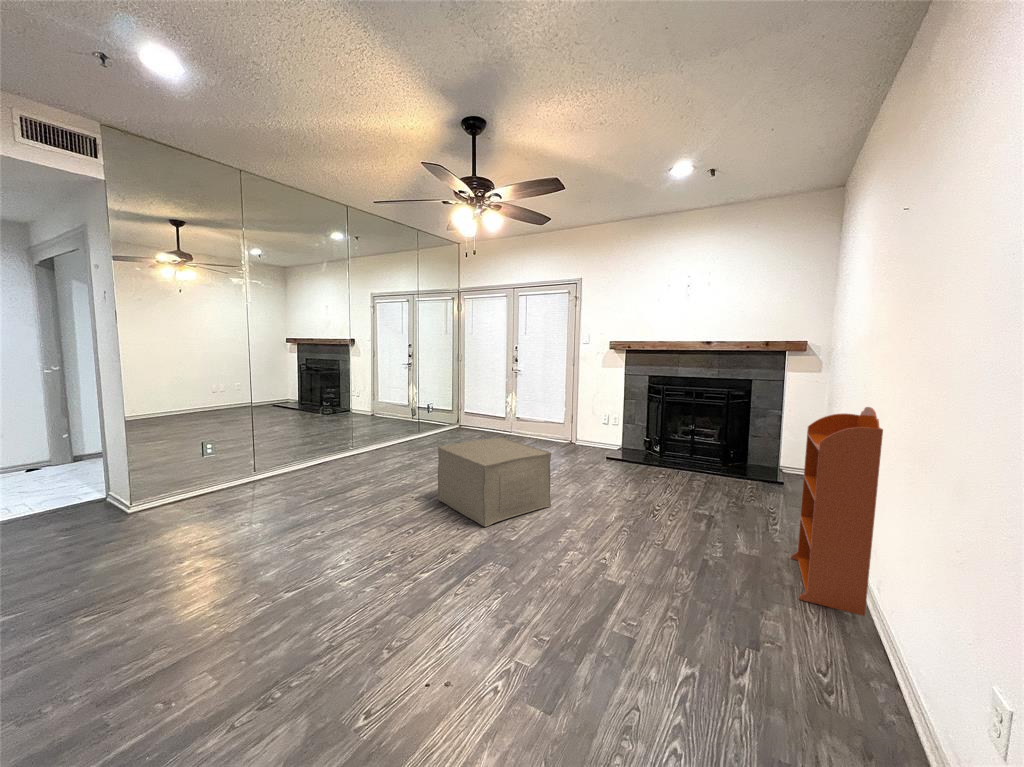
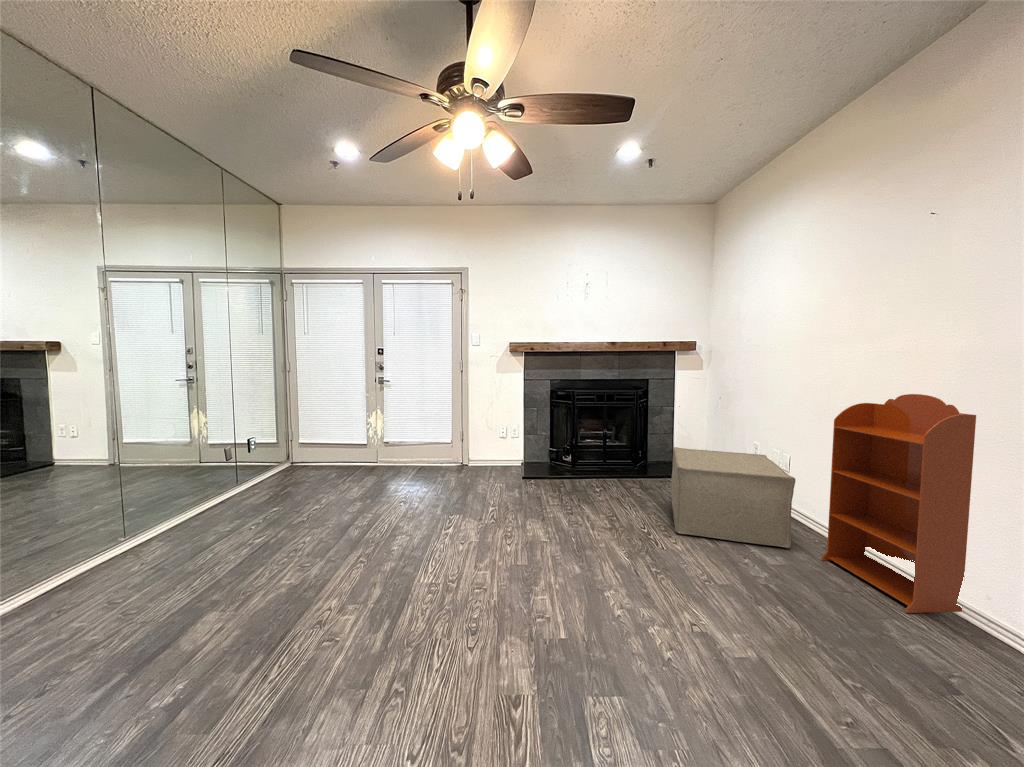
ottoman: present [438,437,551,527] -> present [671,447,796,548]

